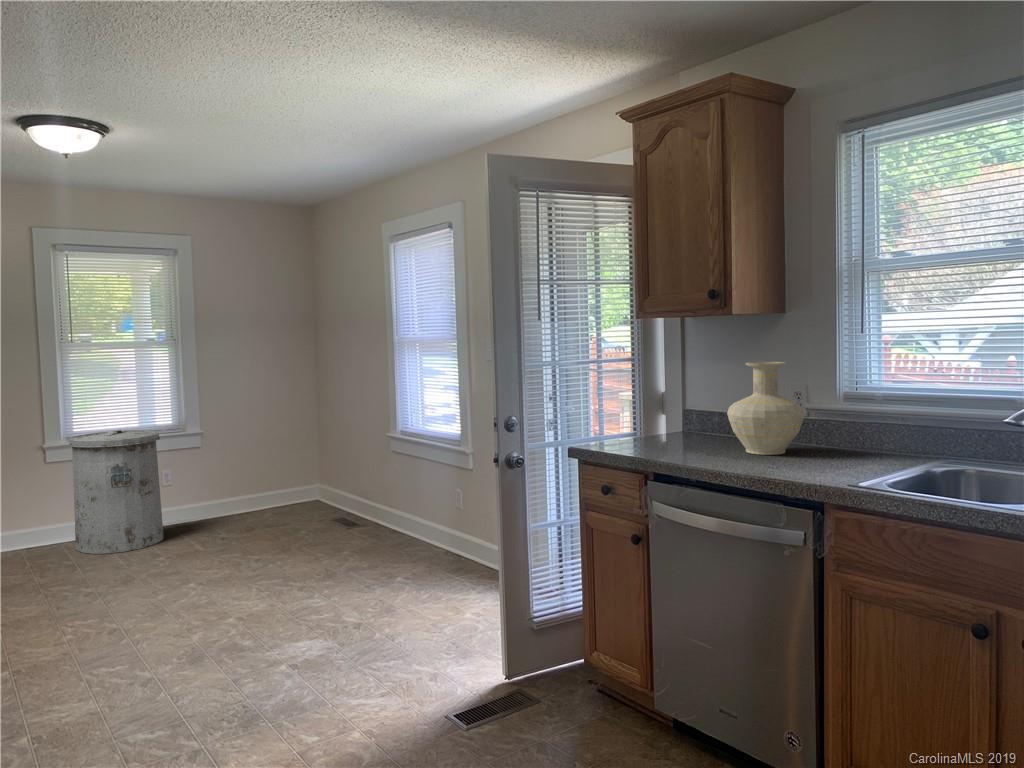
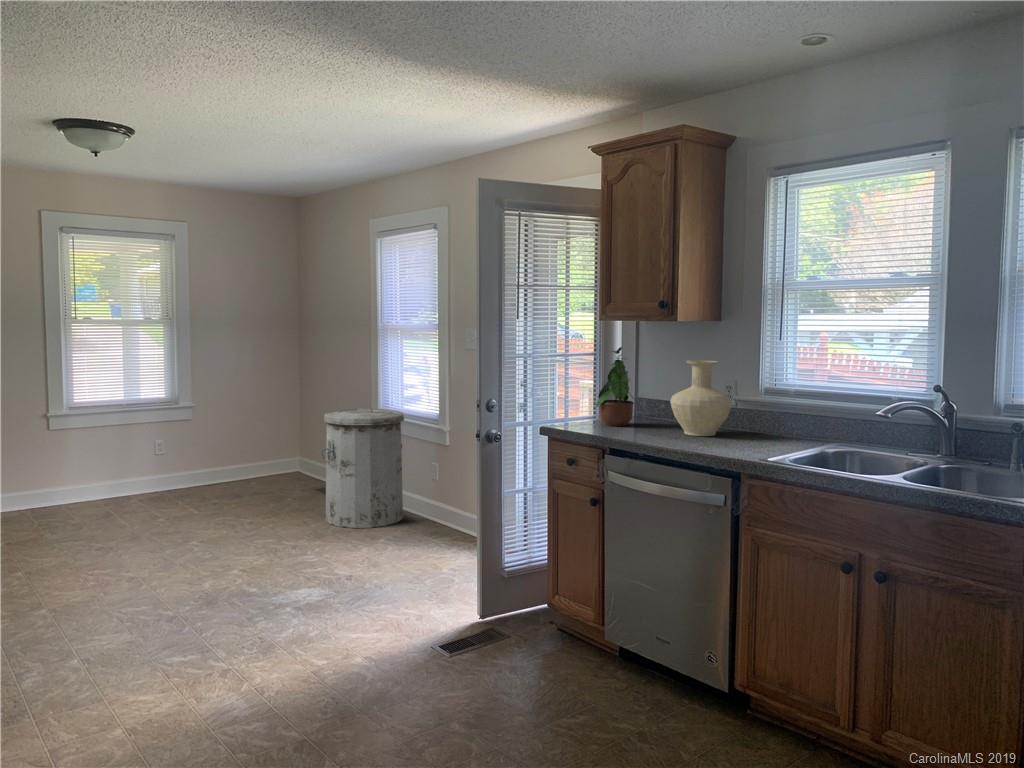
potted plant: none [632,349,688,445] -> present [596,347,636,426]
trash can: present [69,430,163,554] -> present [322,409,404,528]

